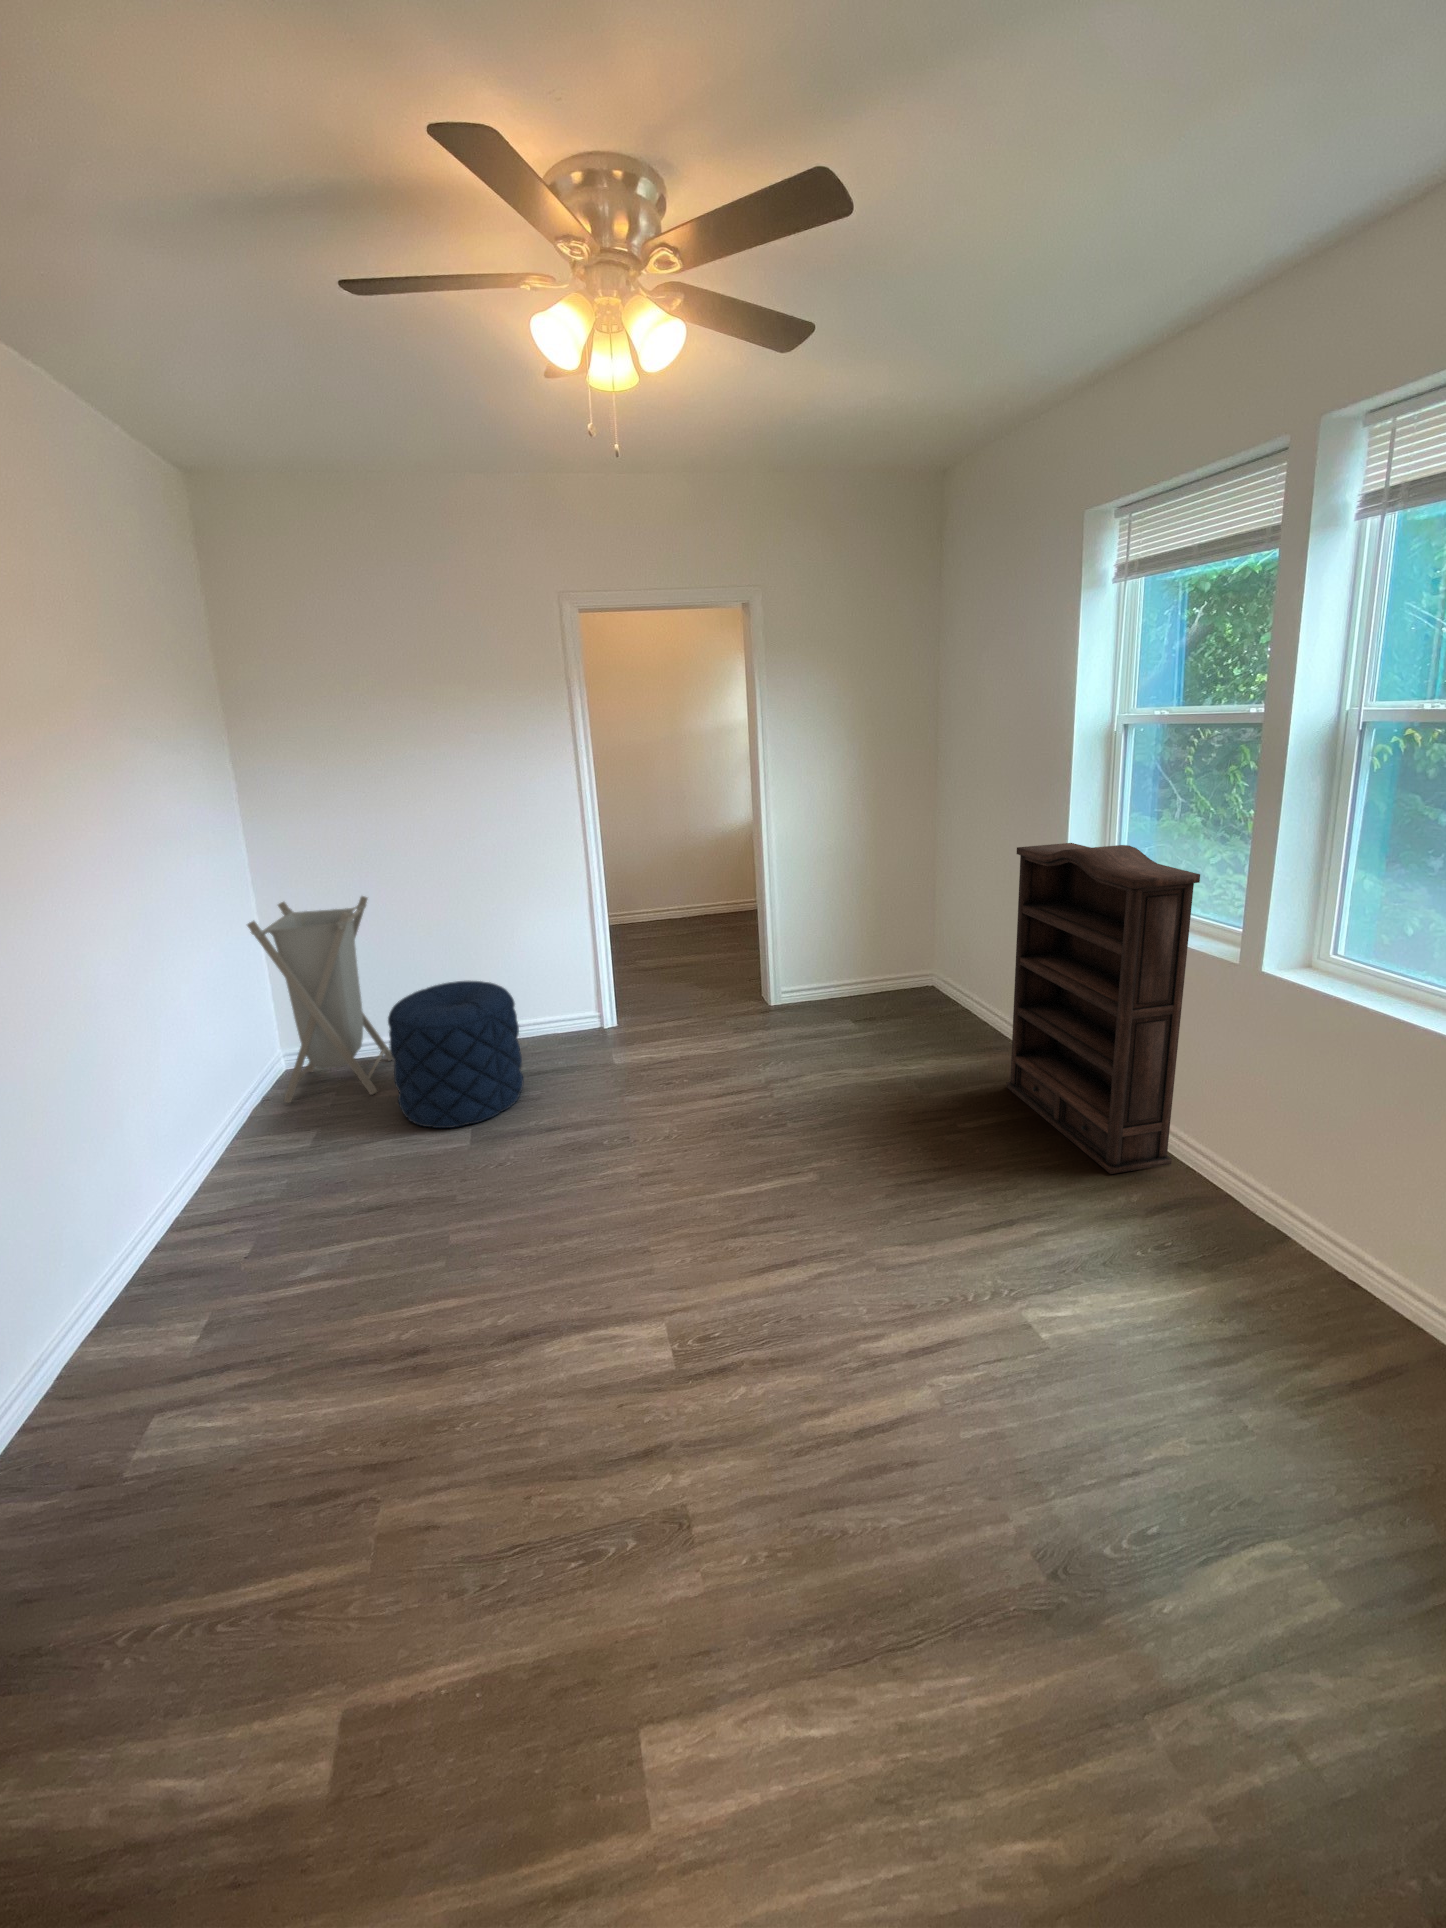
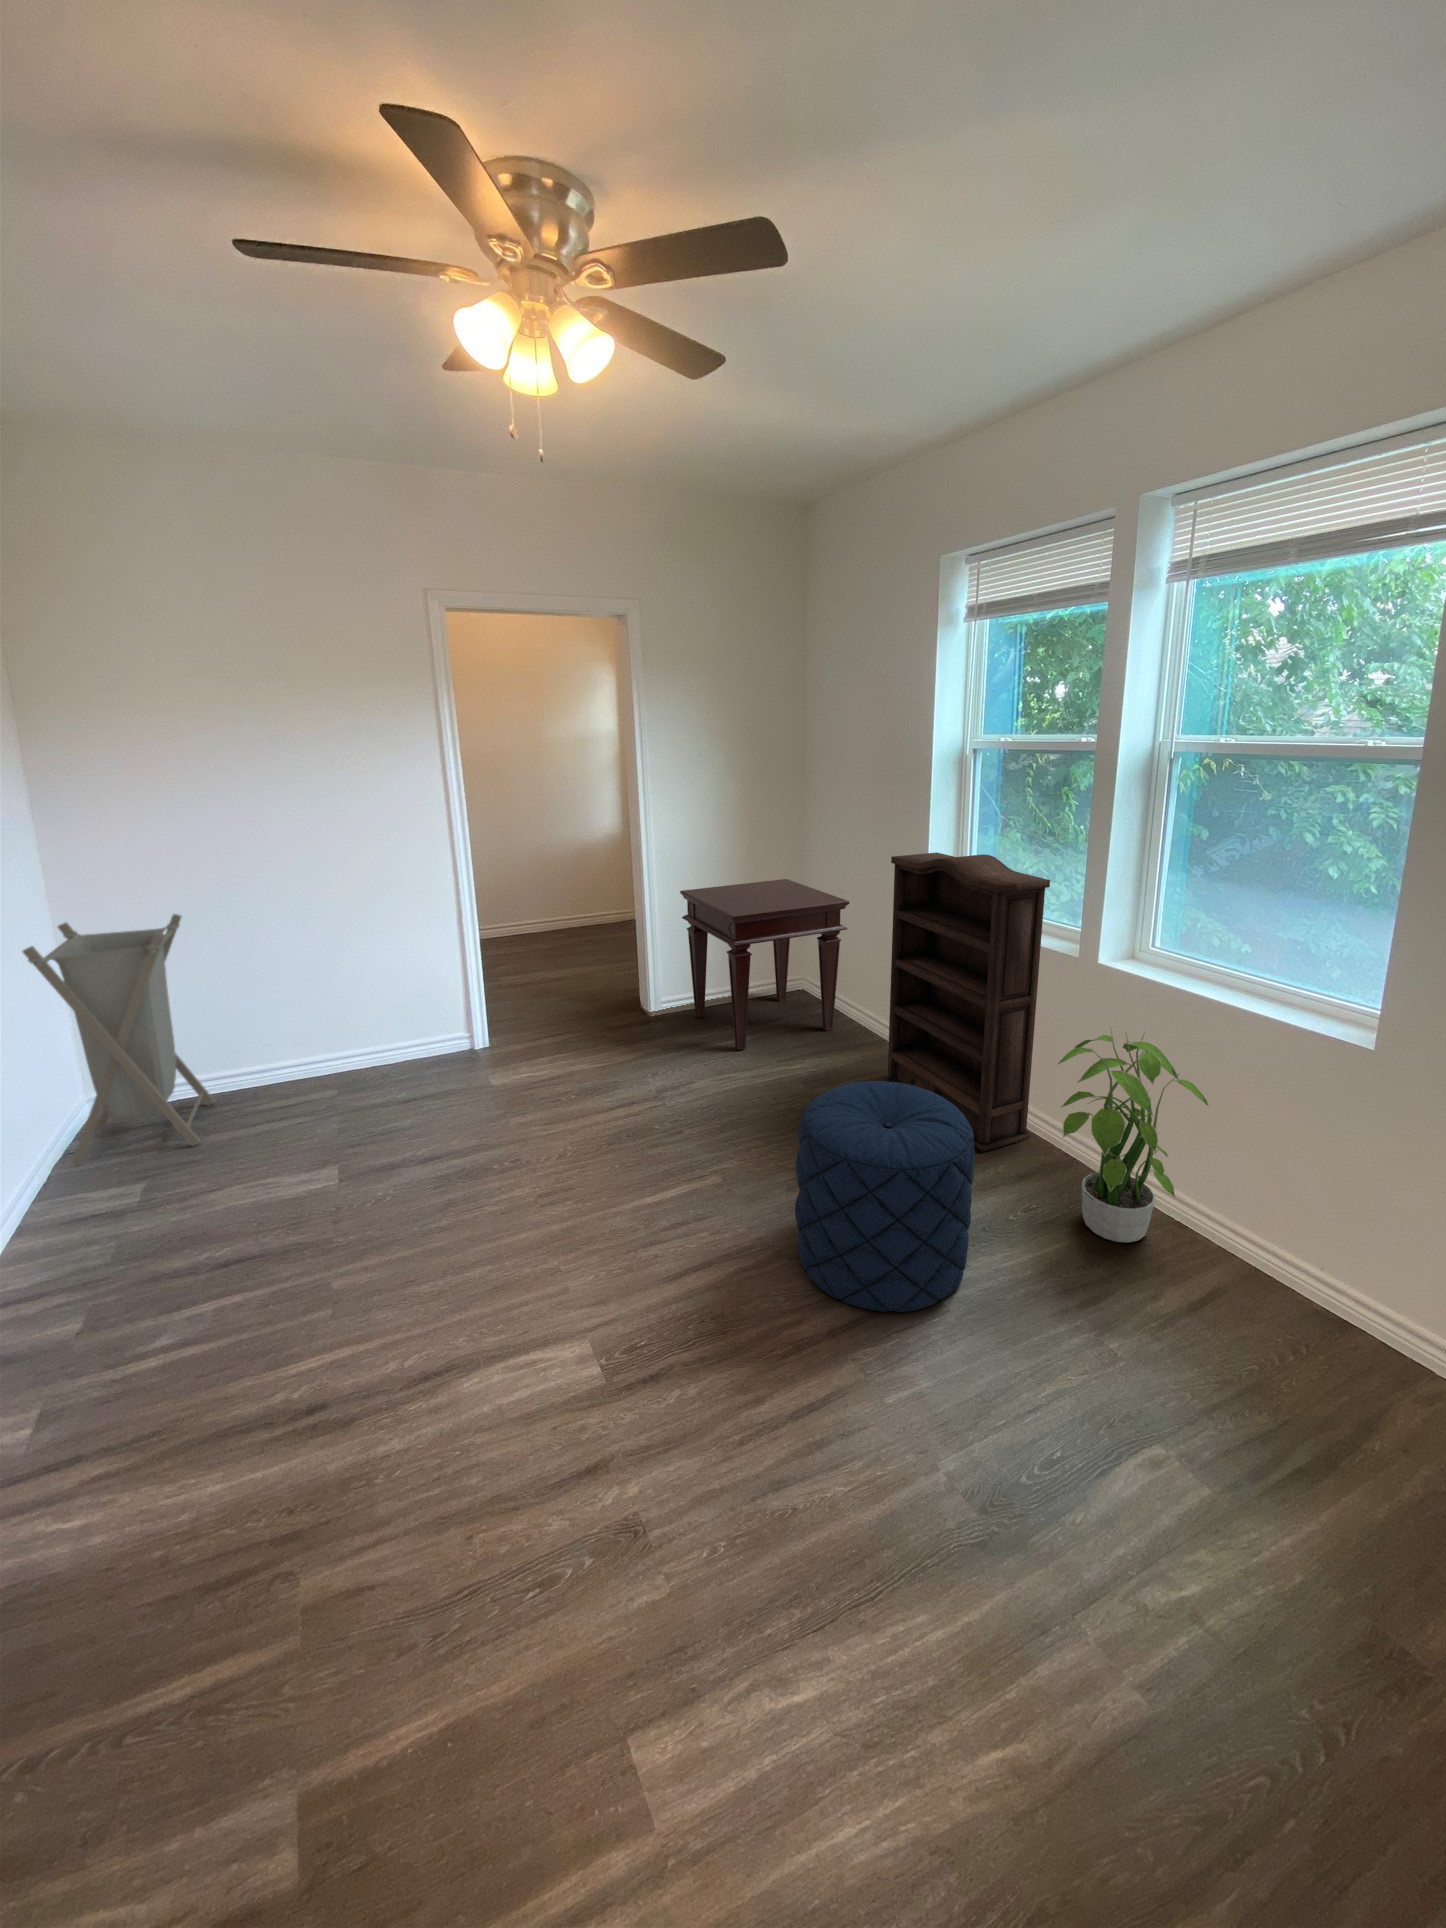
side table: none [803,870,977,1043] -> present [680,879,849,1050]
pouf: present [388,981,524,1128] -> present [795,1081,975,1312]
potted plant: none [1194,1046,1400,1301] -> present [1058,1026,1208,1243]

